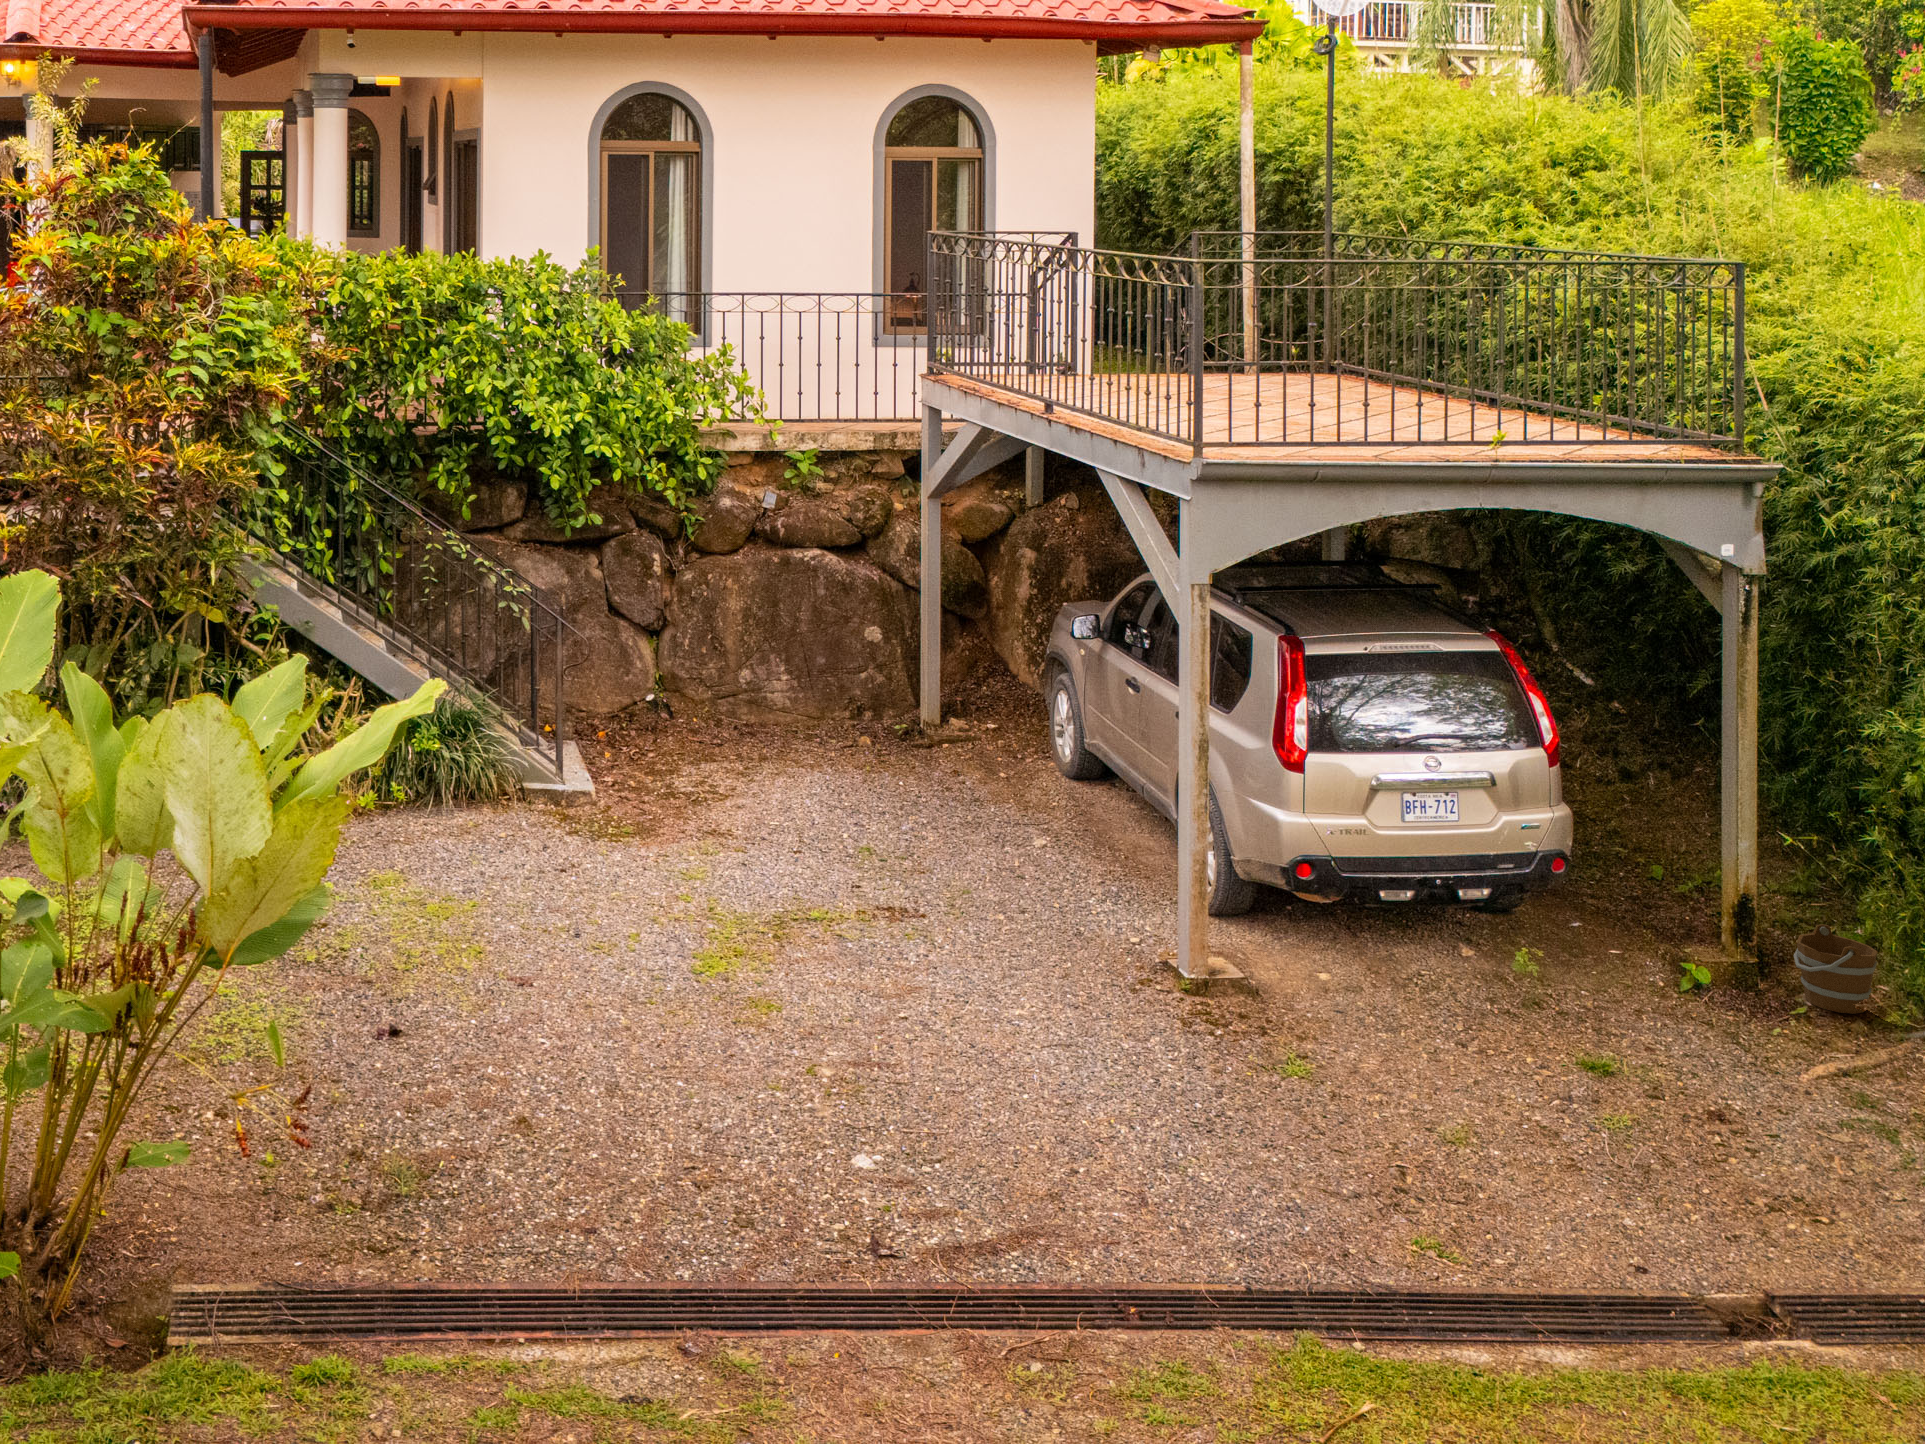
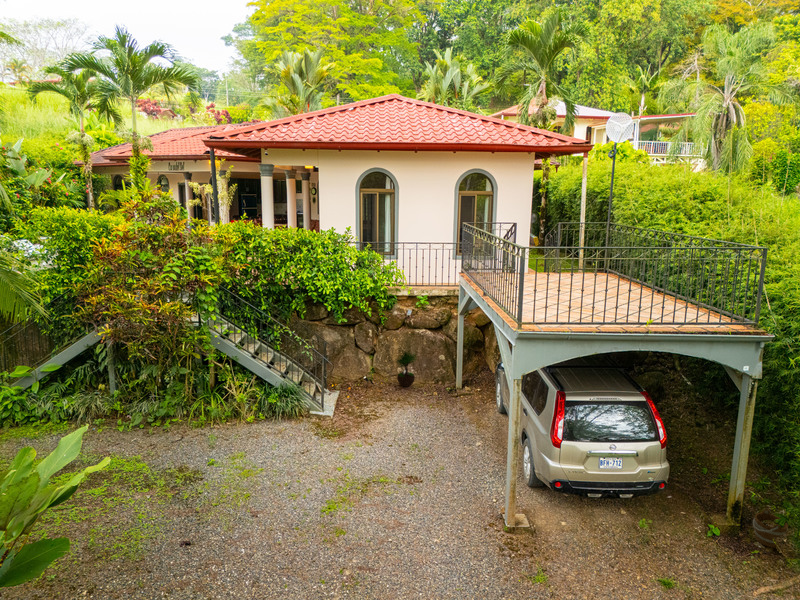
potted tree: none [735,605,807,726] -> present [396,352,415,387]

